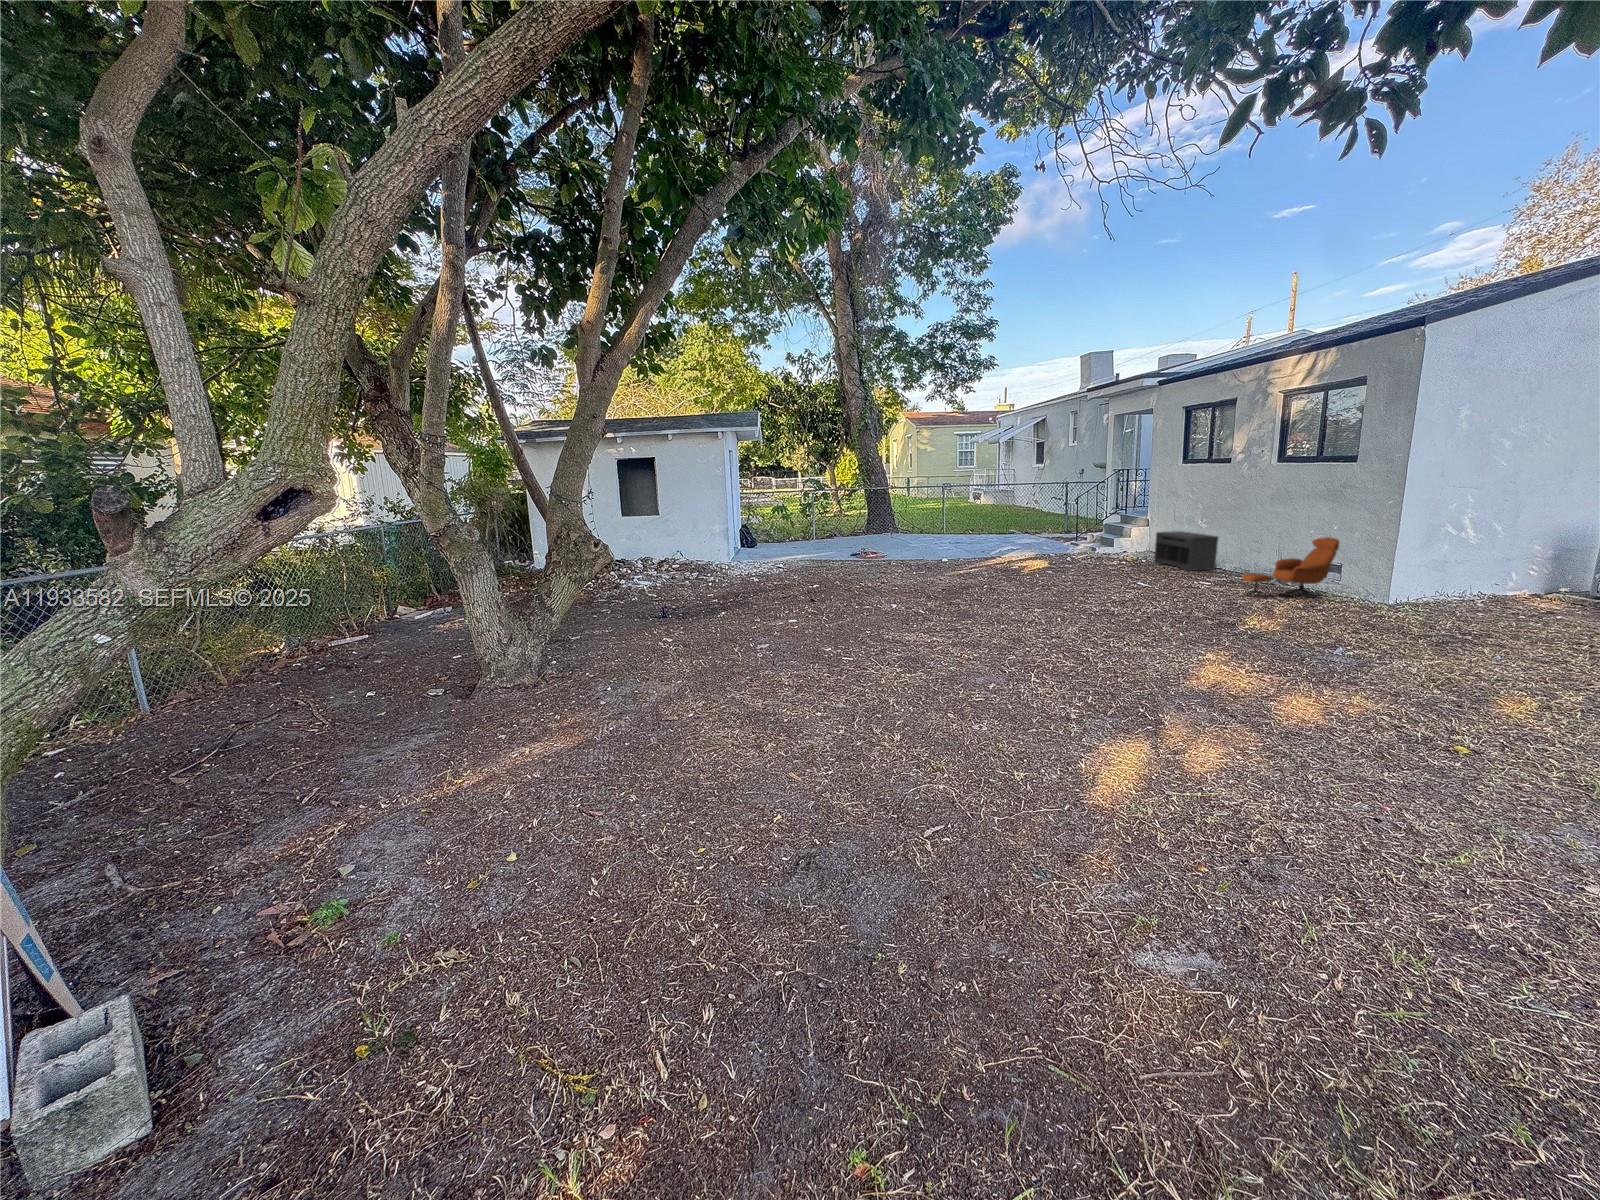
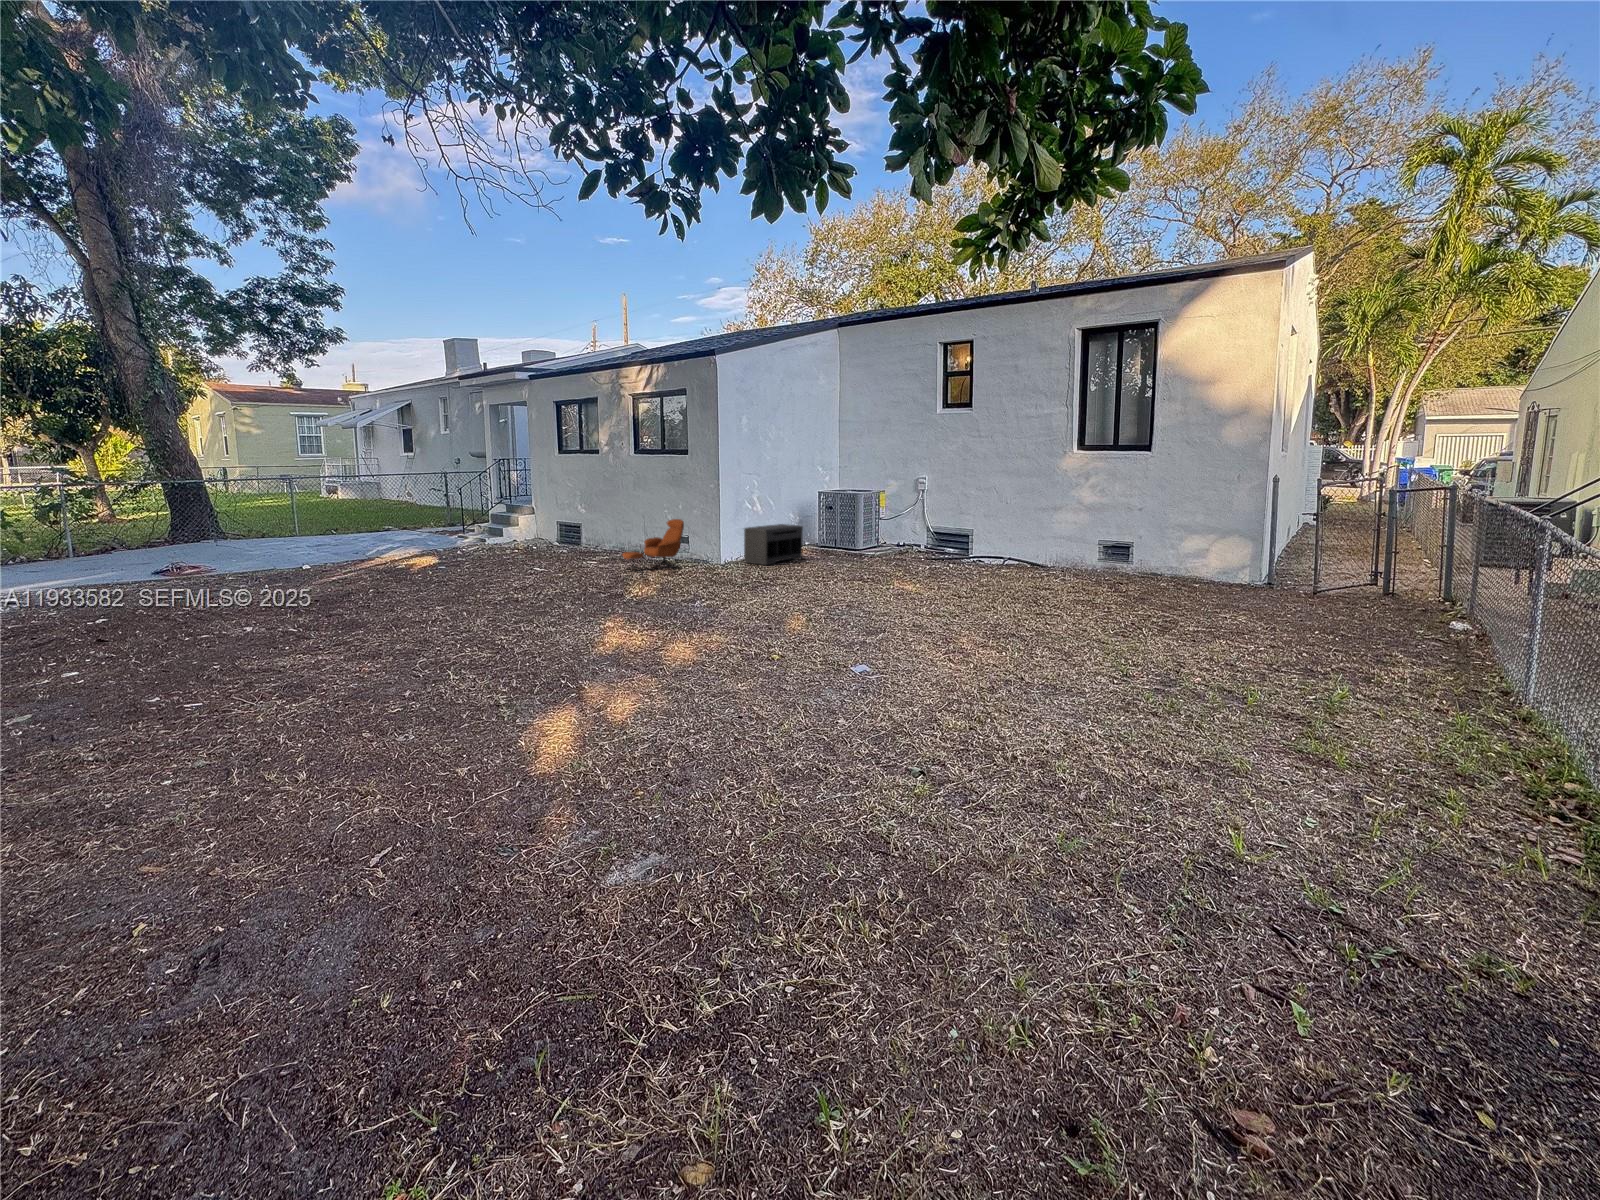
bench: present [1154,531,1218,571] -> present [744,524,803,565]

